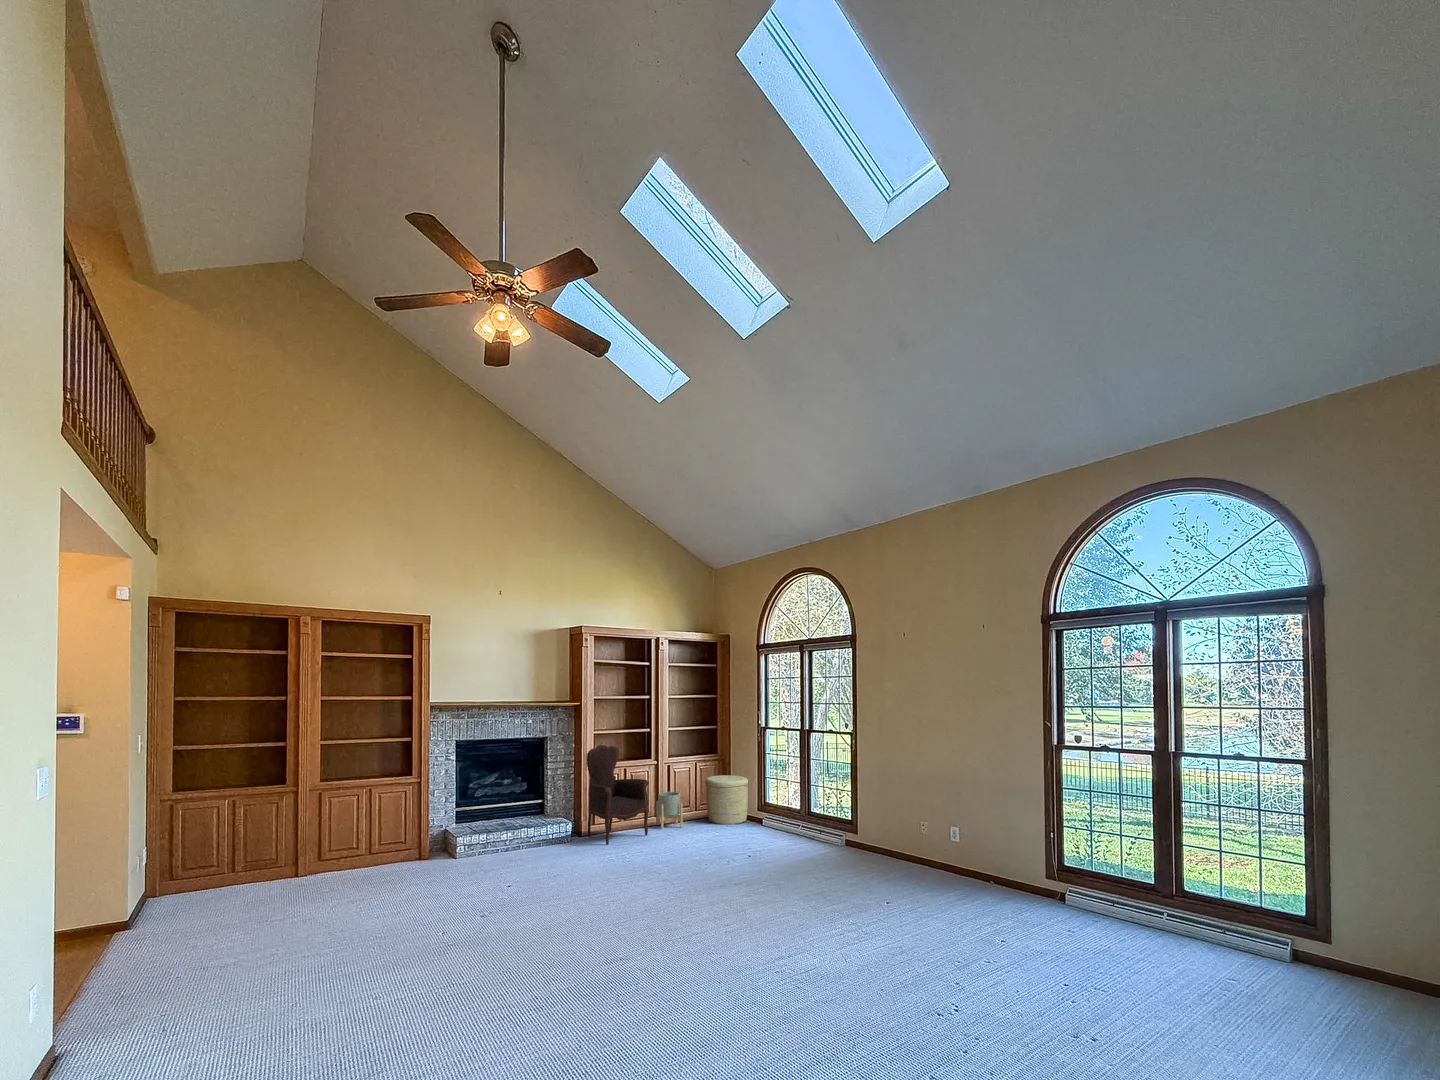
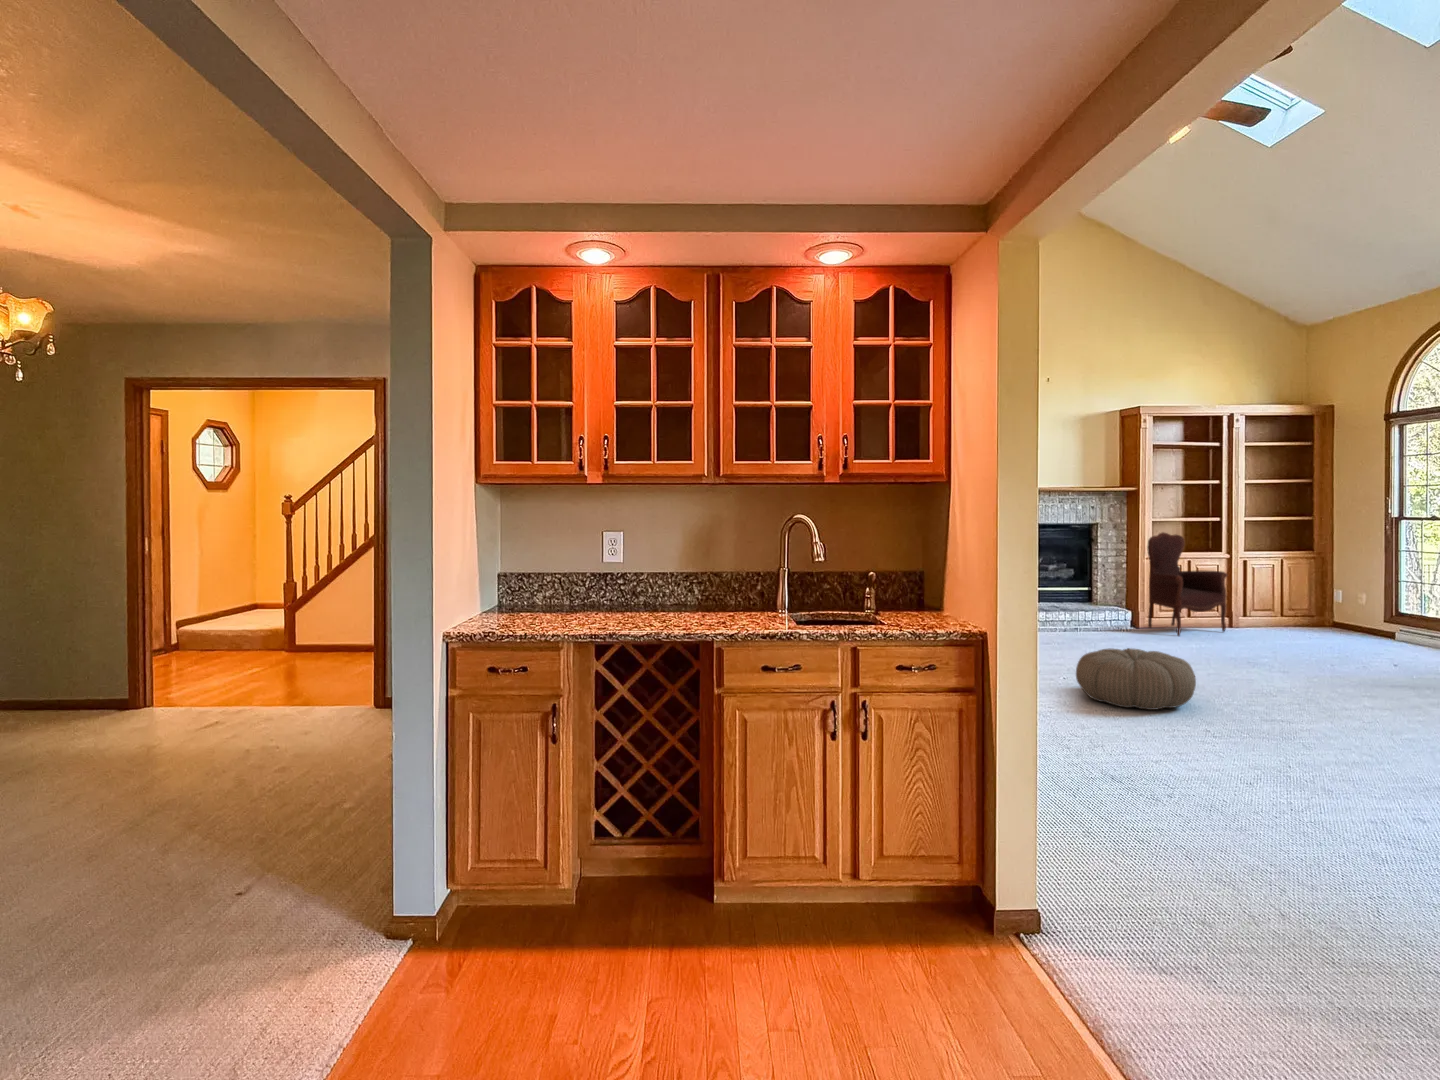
woven basket: present [705,775,748,825] -> none [1297,576,1364,631]
planter: present [657,792,683,829] -> none [1230,589,1269,629]
pouf: none [472,882,573,949] -> present [1076,648,1196,710]

